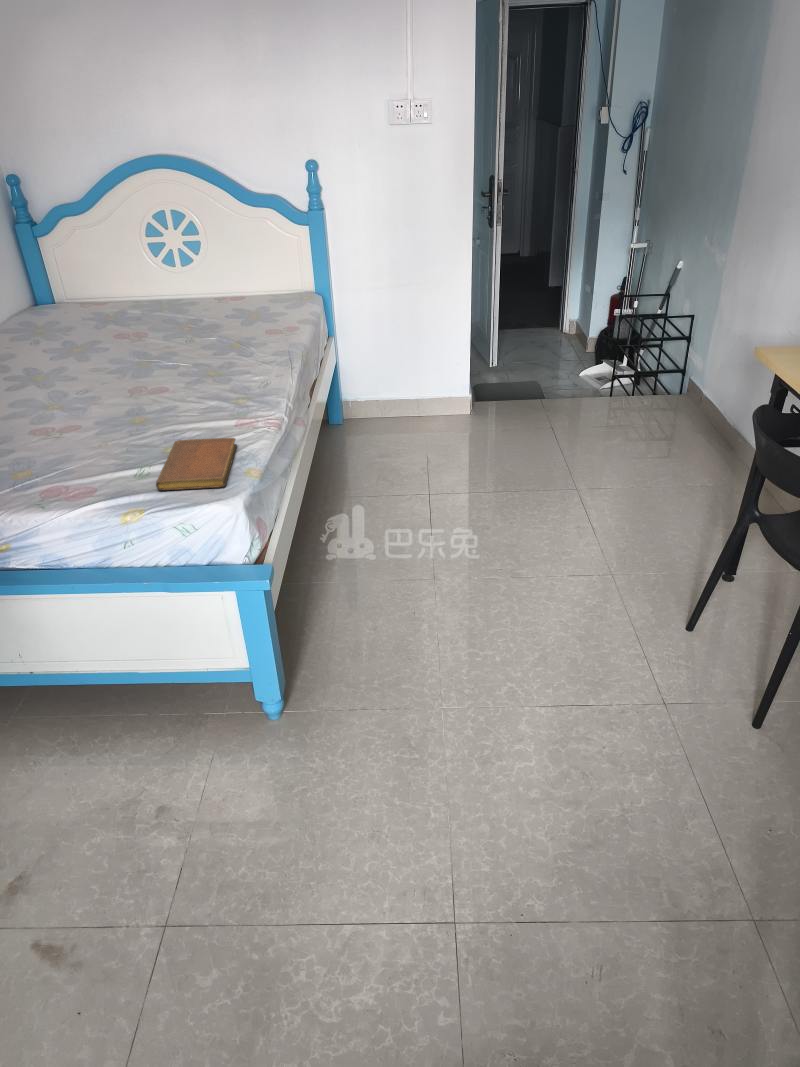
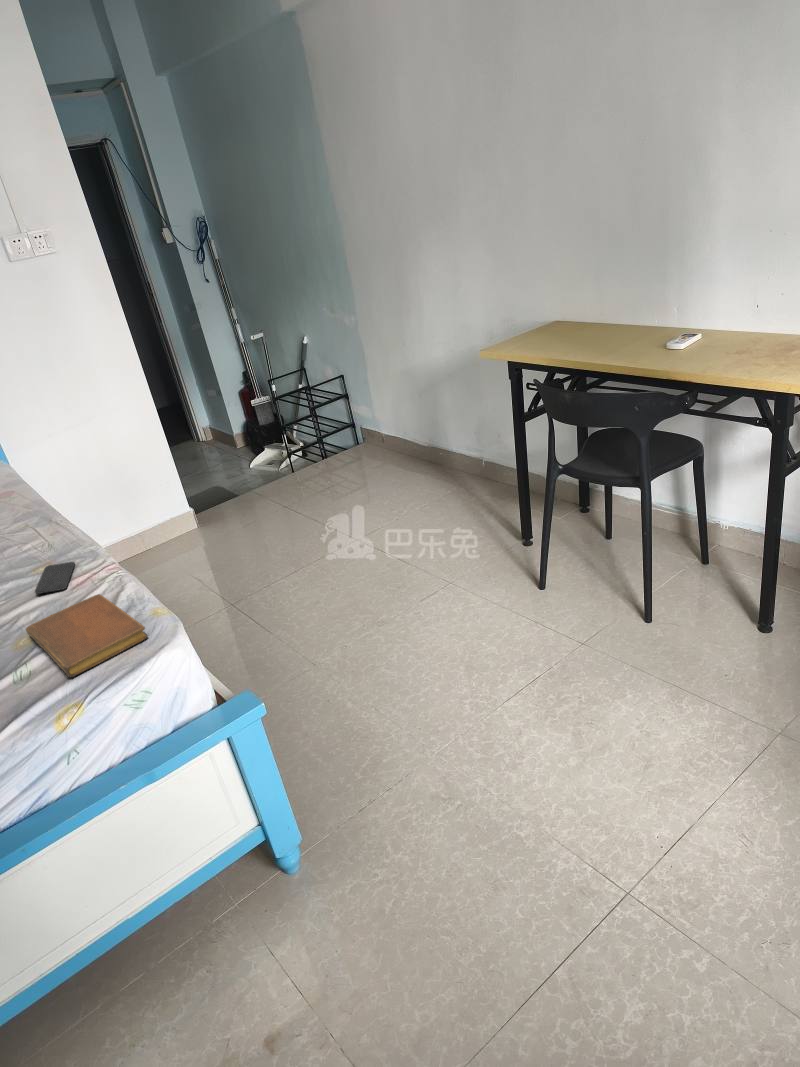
smartphone: none [213,401,259,424] -> present [35,562,75,594]

